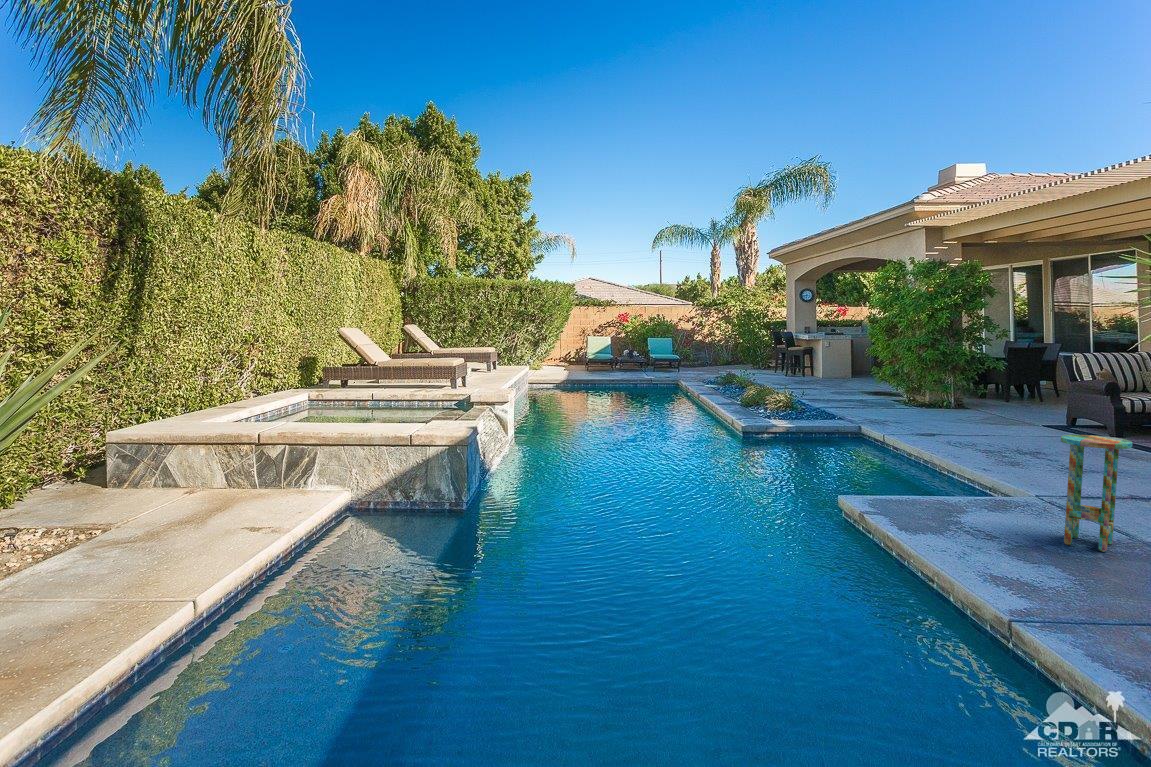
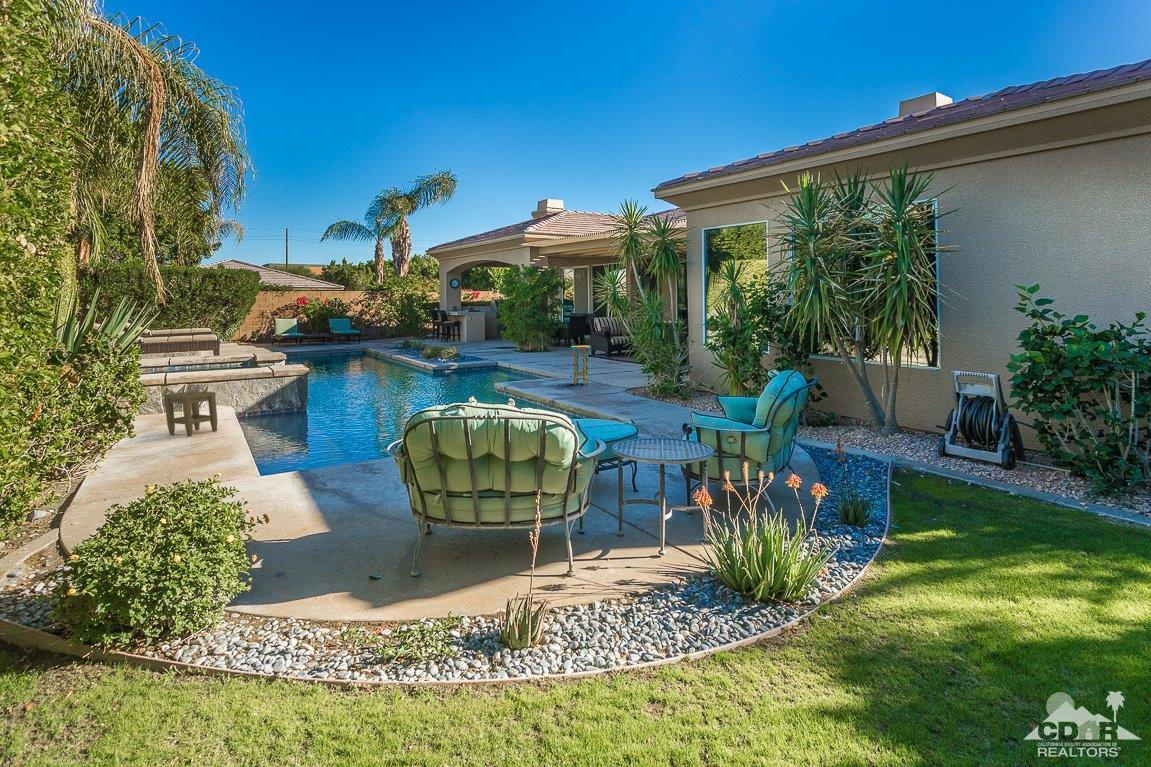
stool: none [64,489,153,601] -> present [164,391,218,437]

